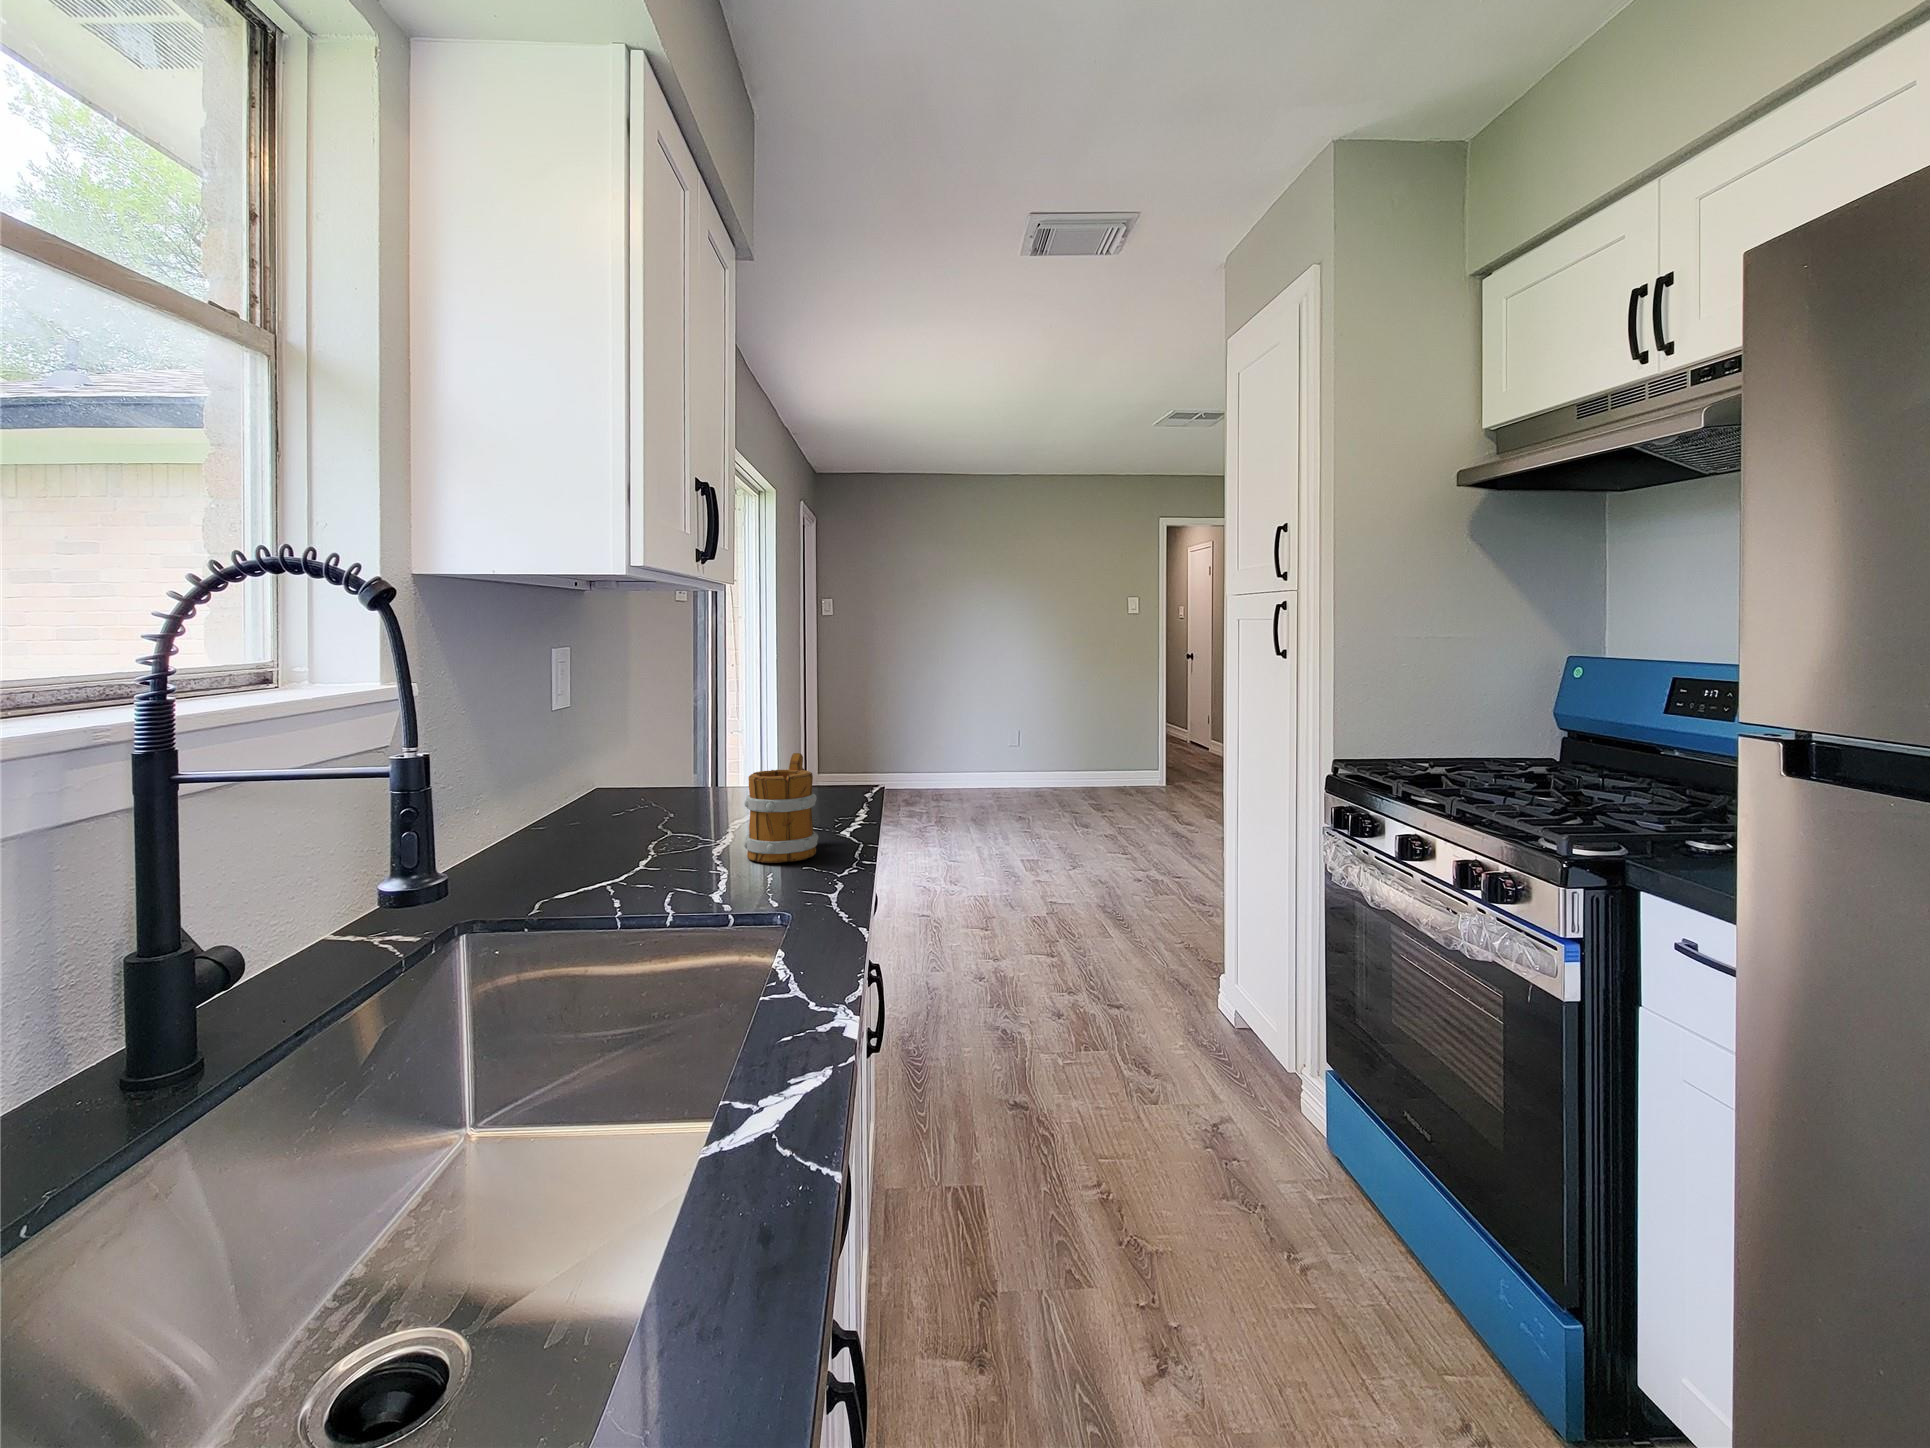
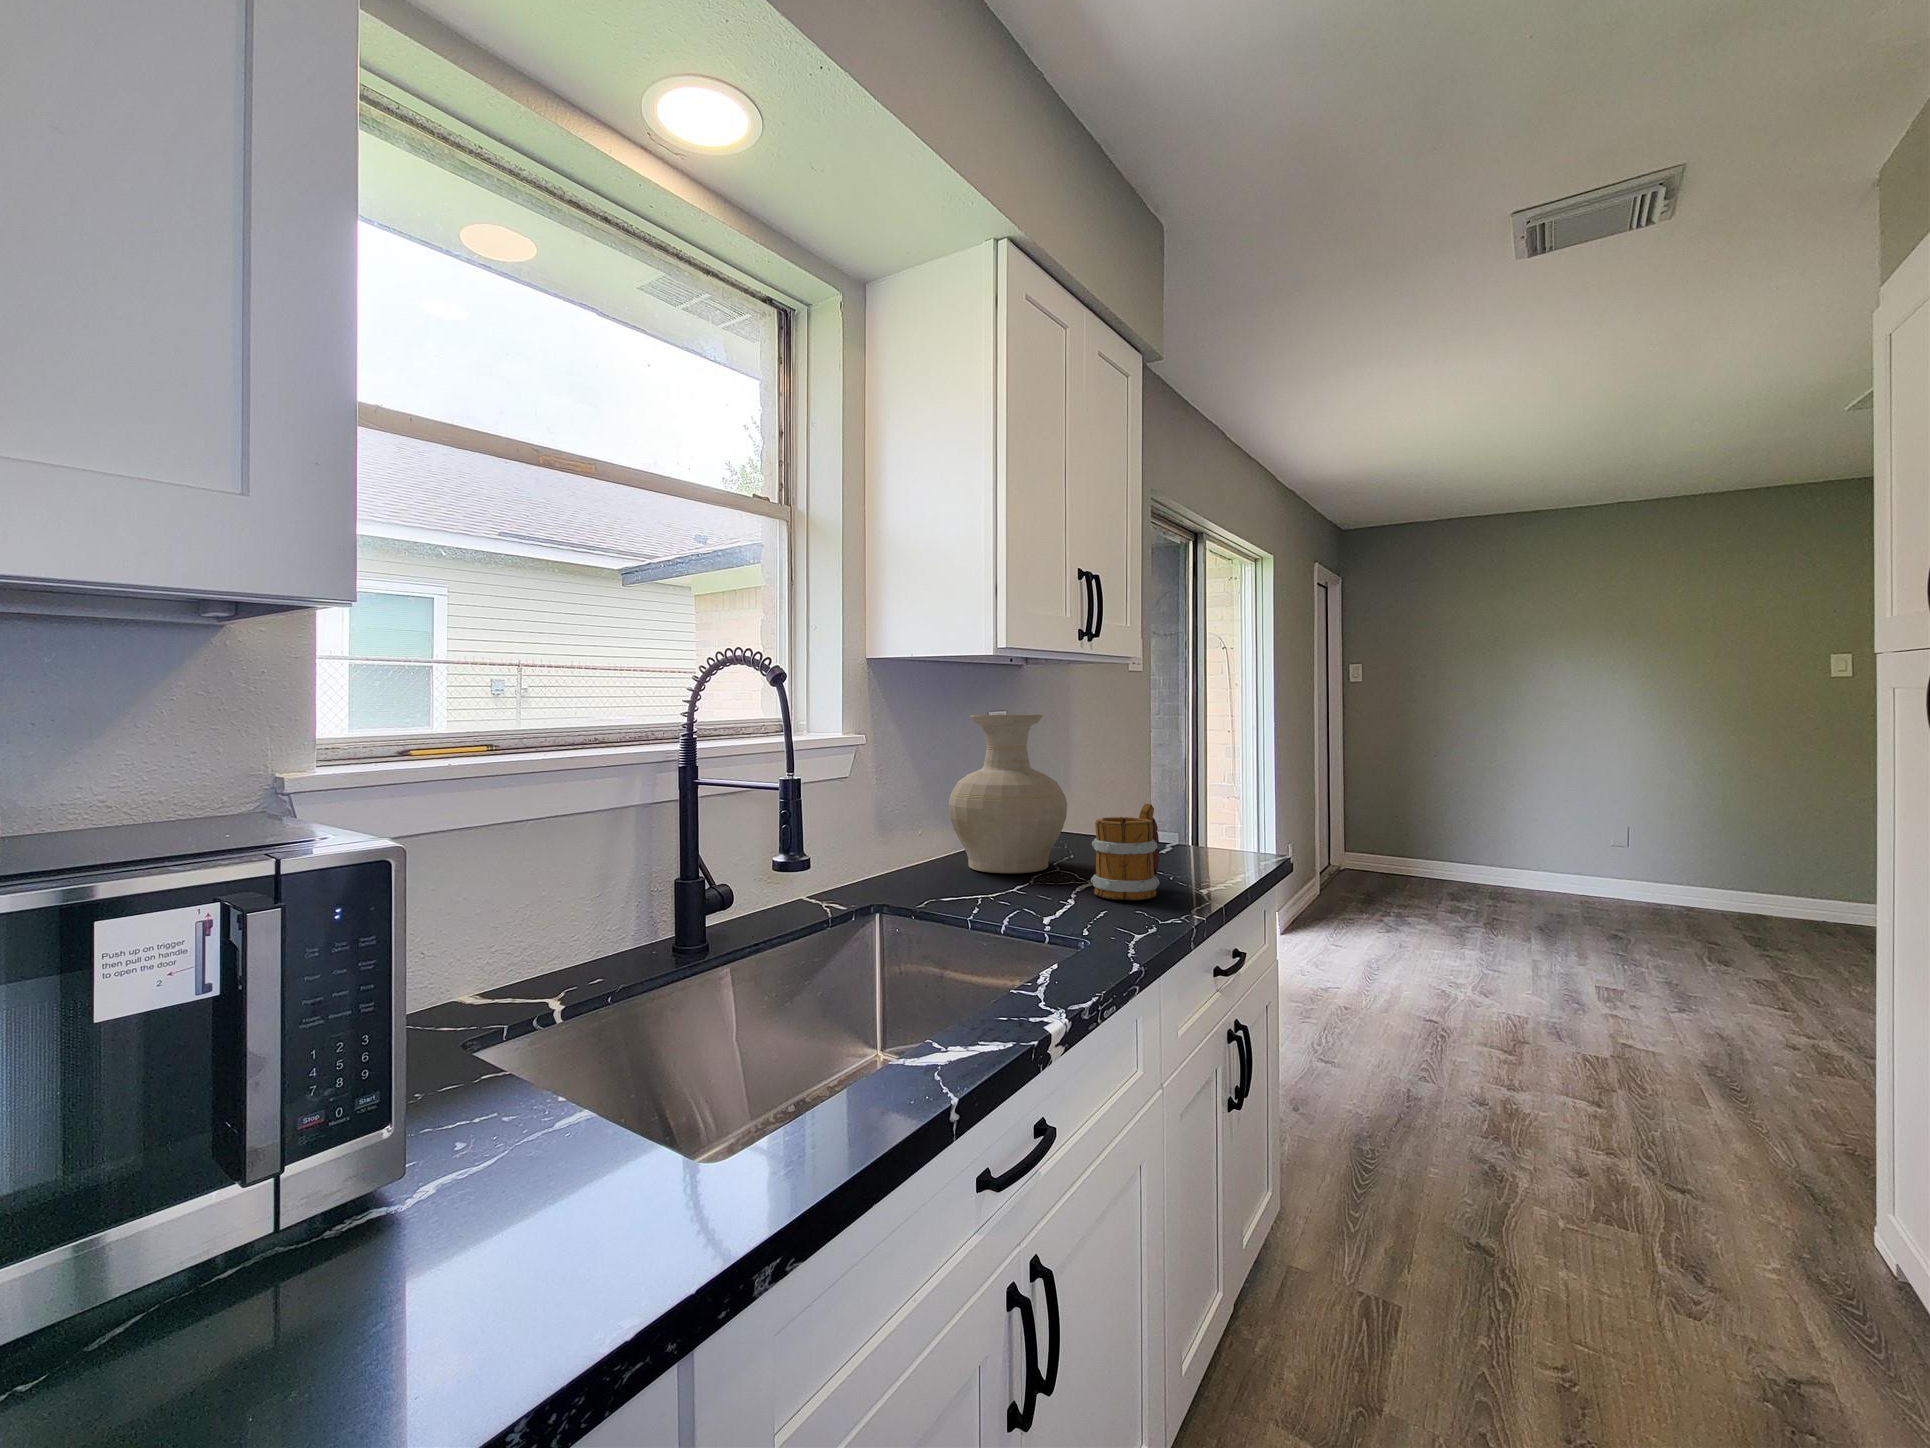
vase: none [532,655,689,850] -> present [949,715,1067,873]

